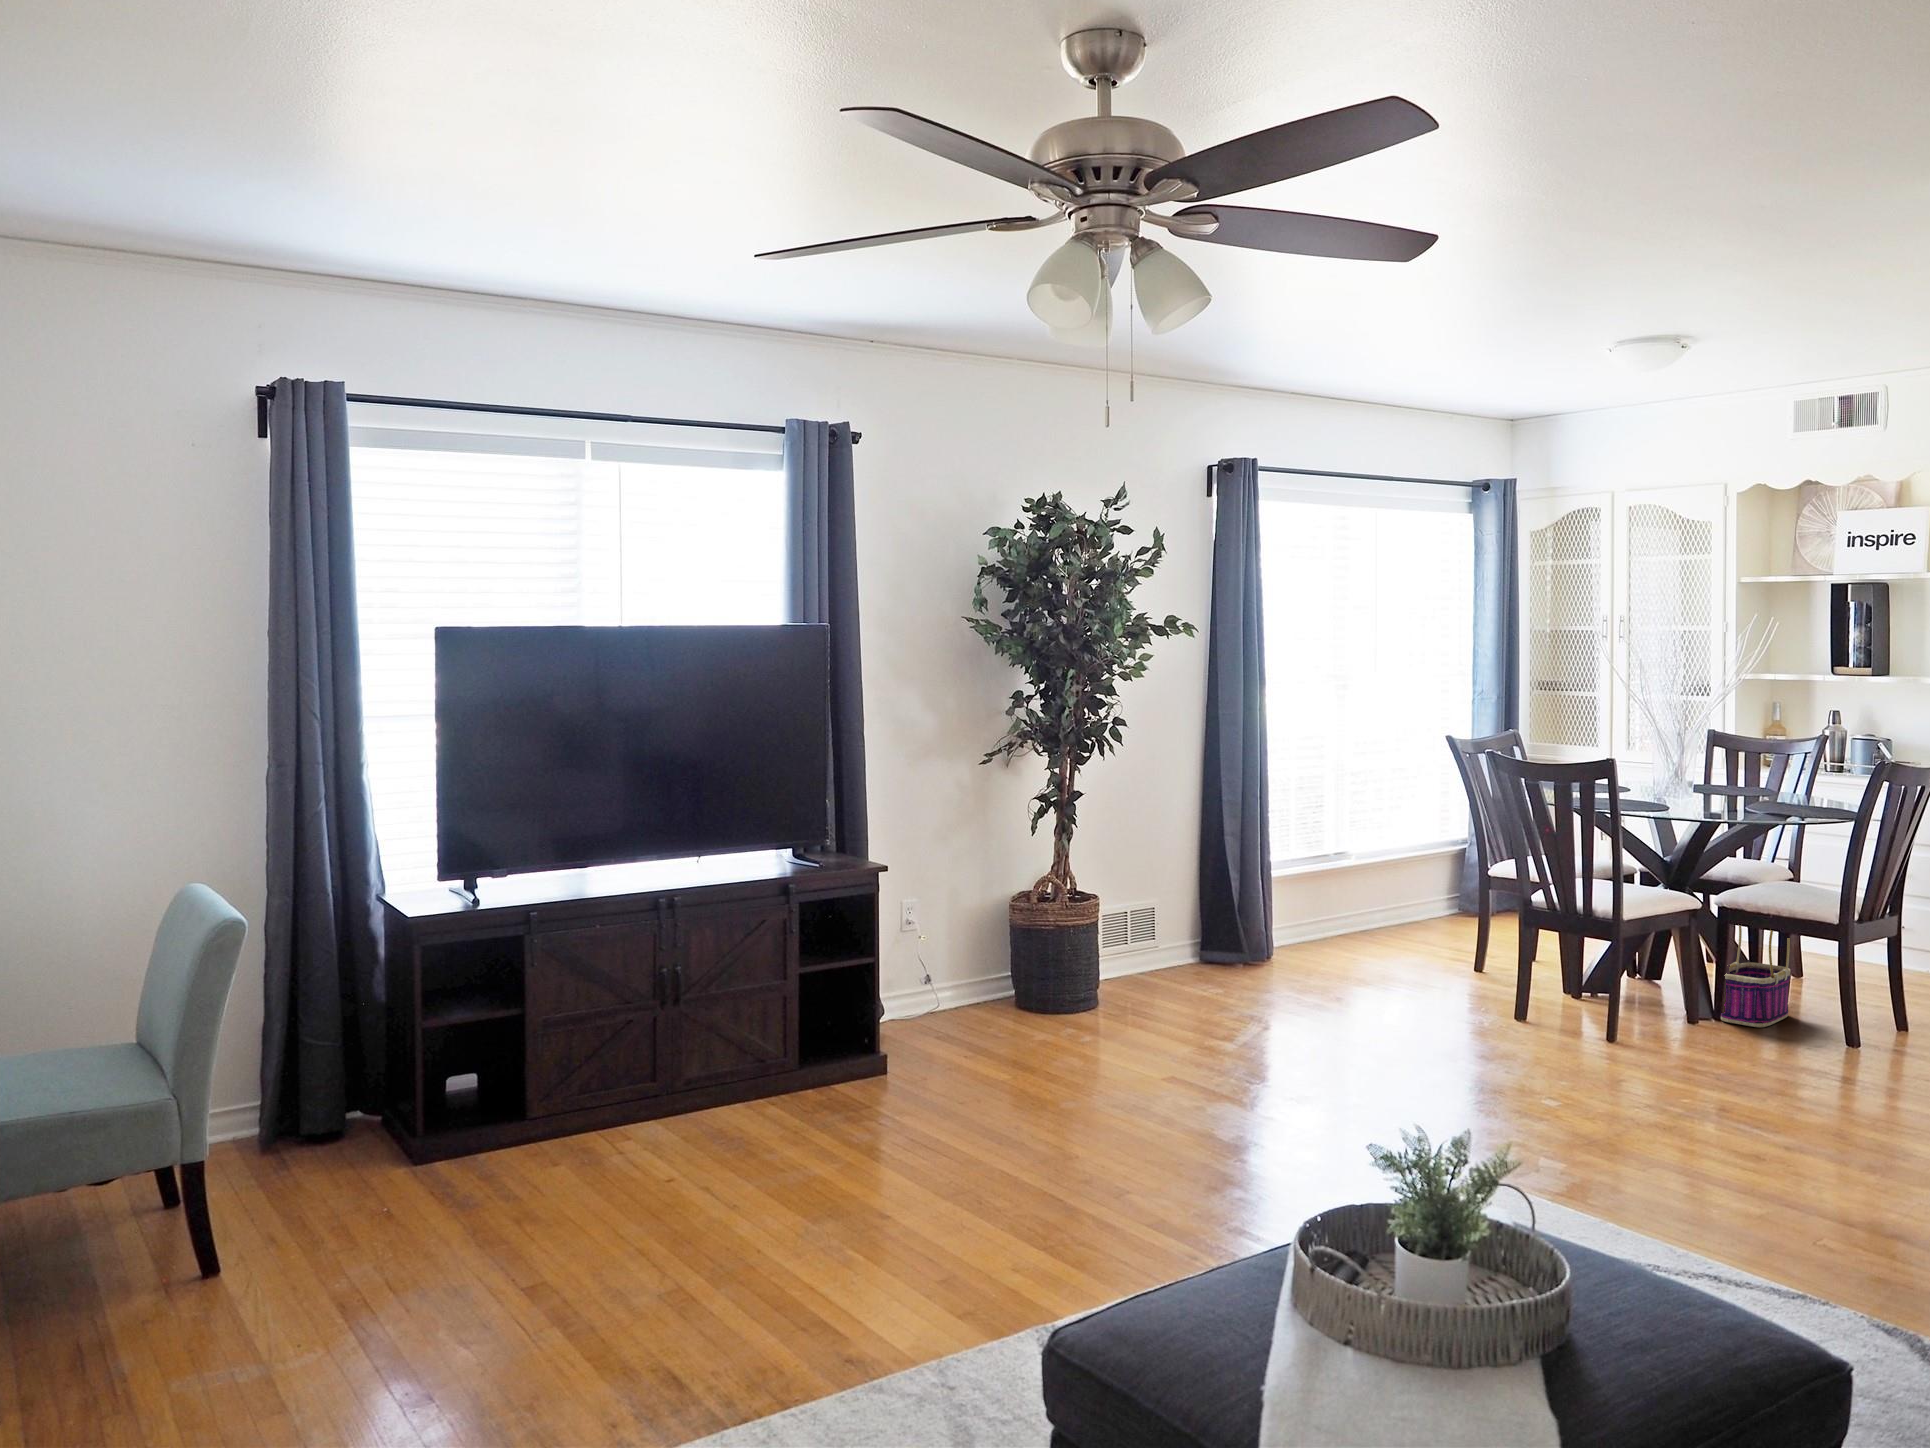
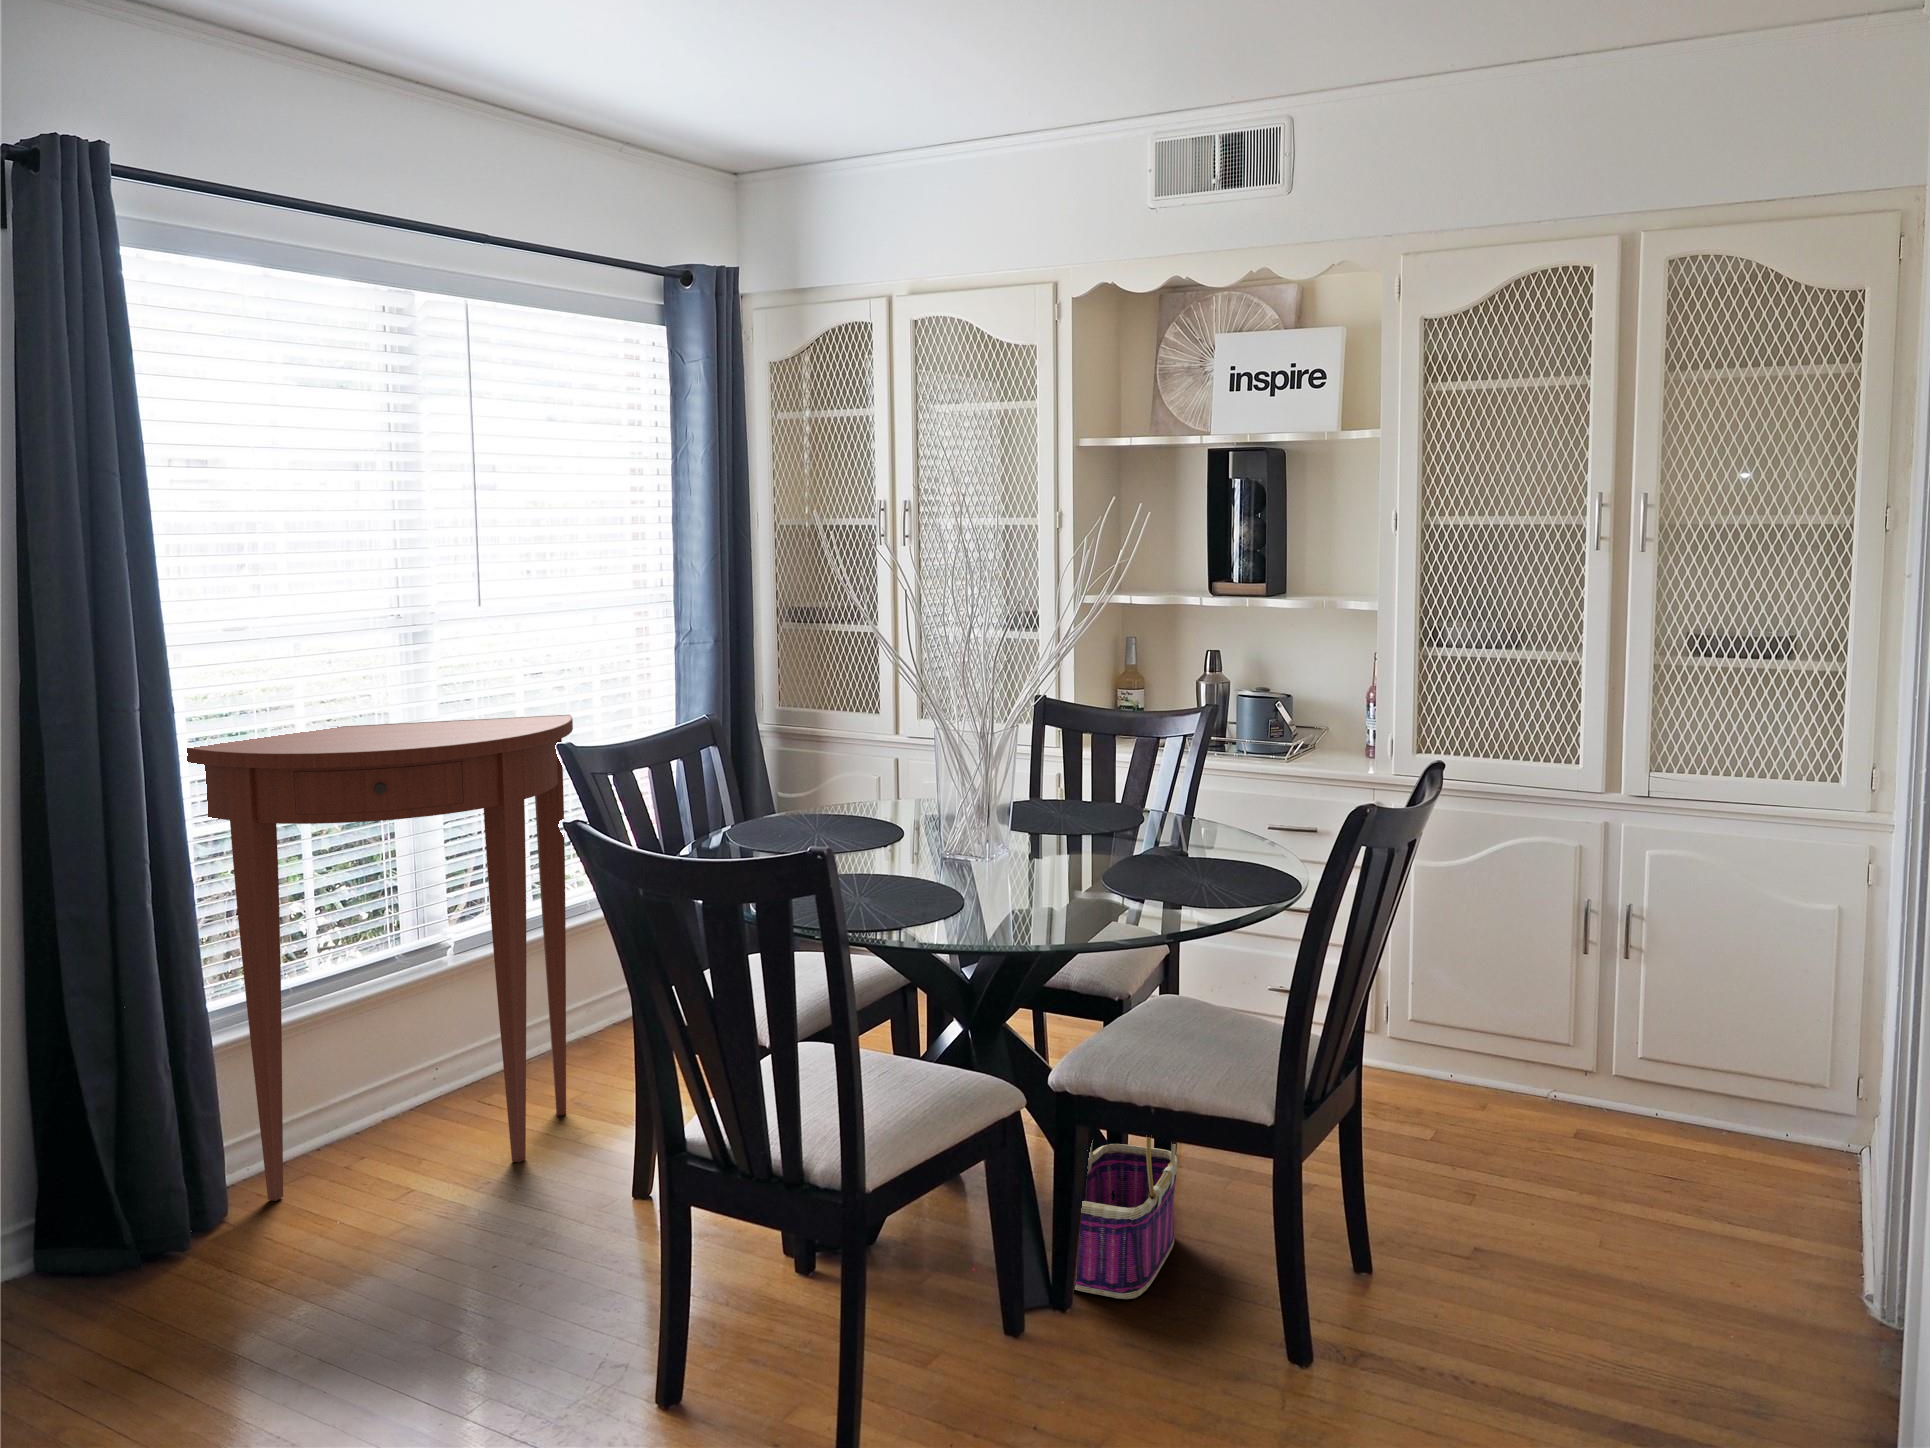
console table: none [1241,731,1436,961] -> present [187,715,573,1201]

